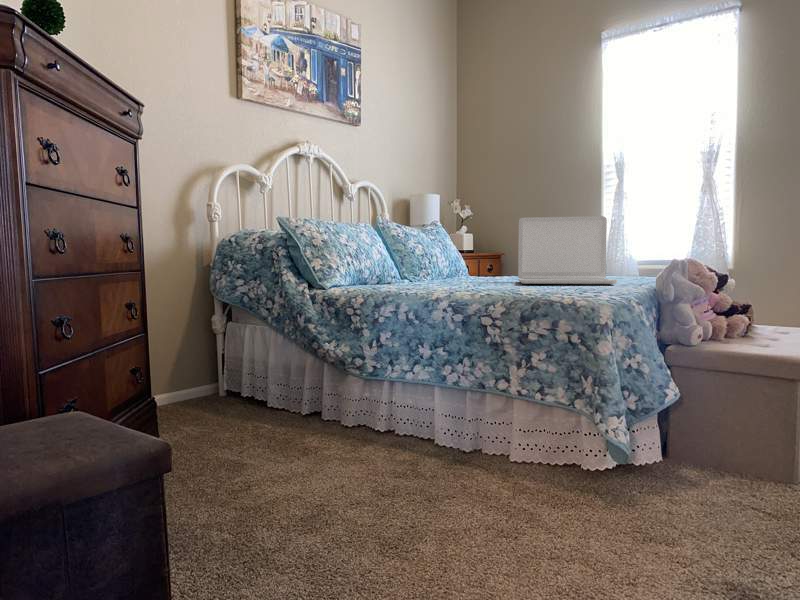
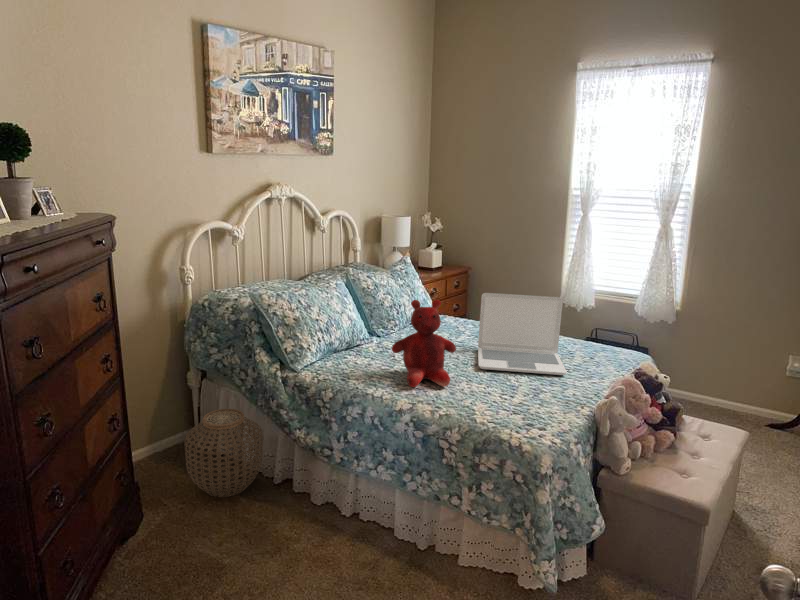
teddy bear: none [426,203,495,288] -> present [392,300,456,387]
woven basket: none [206,336,289,425] -> present [185,409,263,497]

